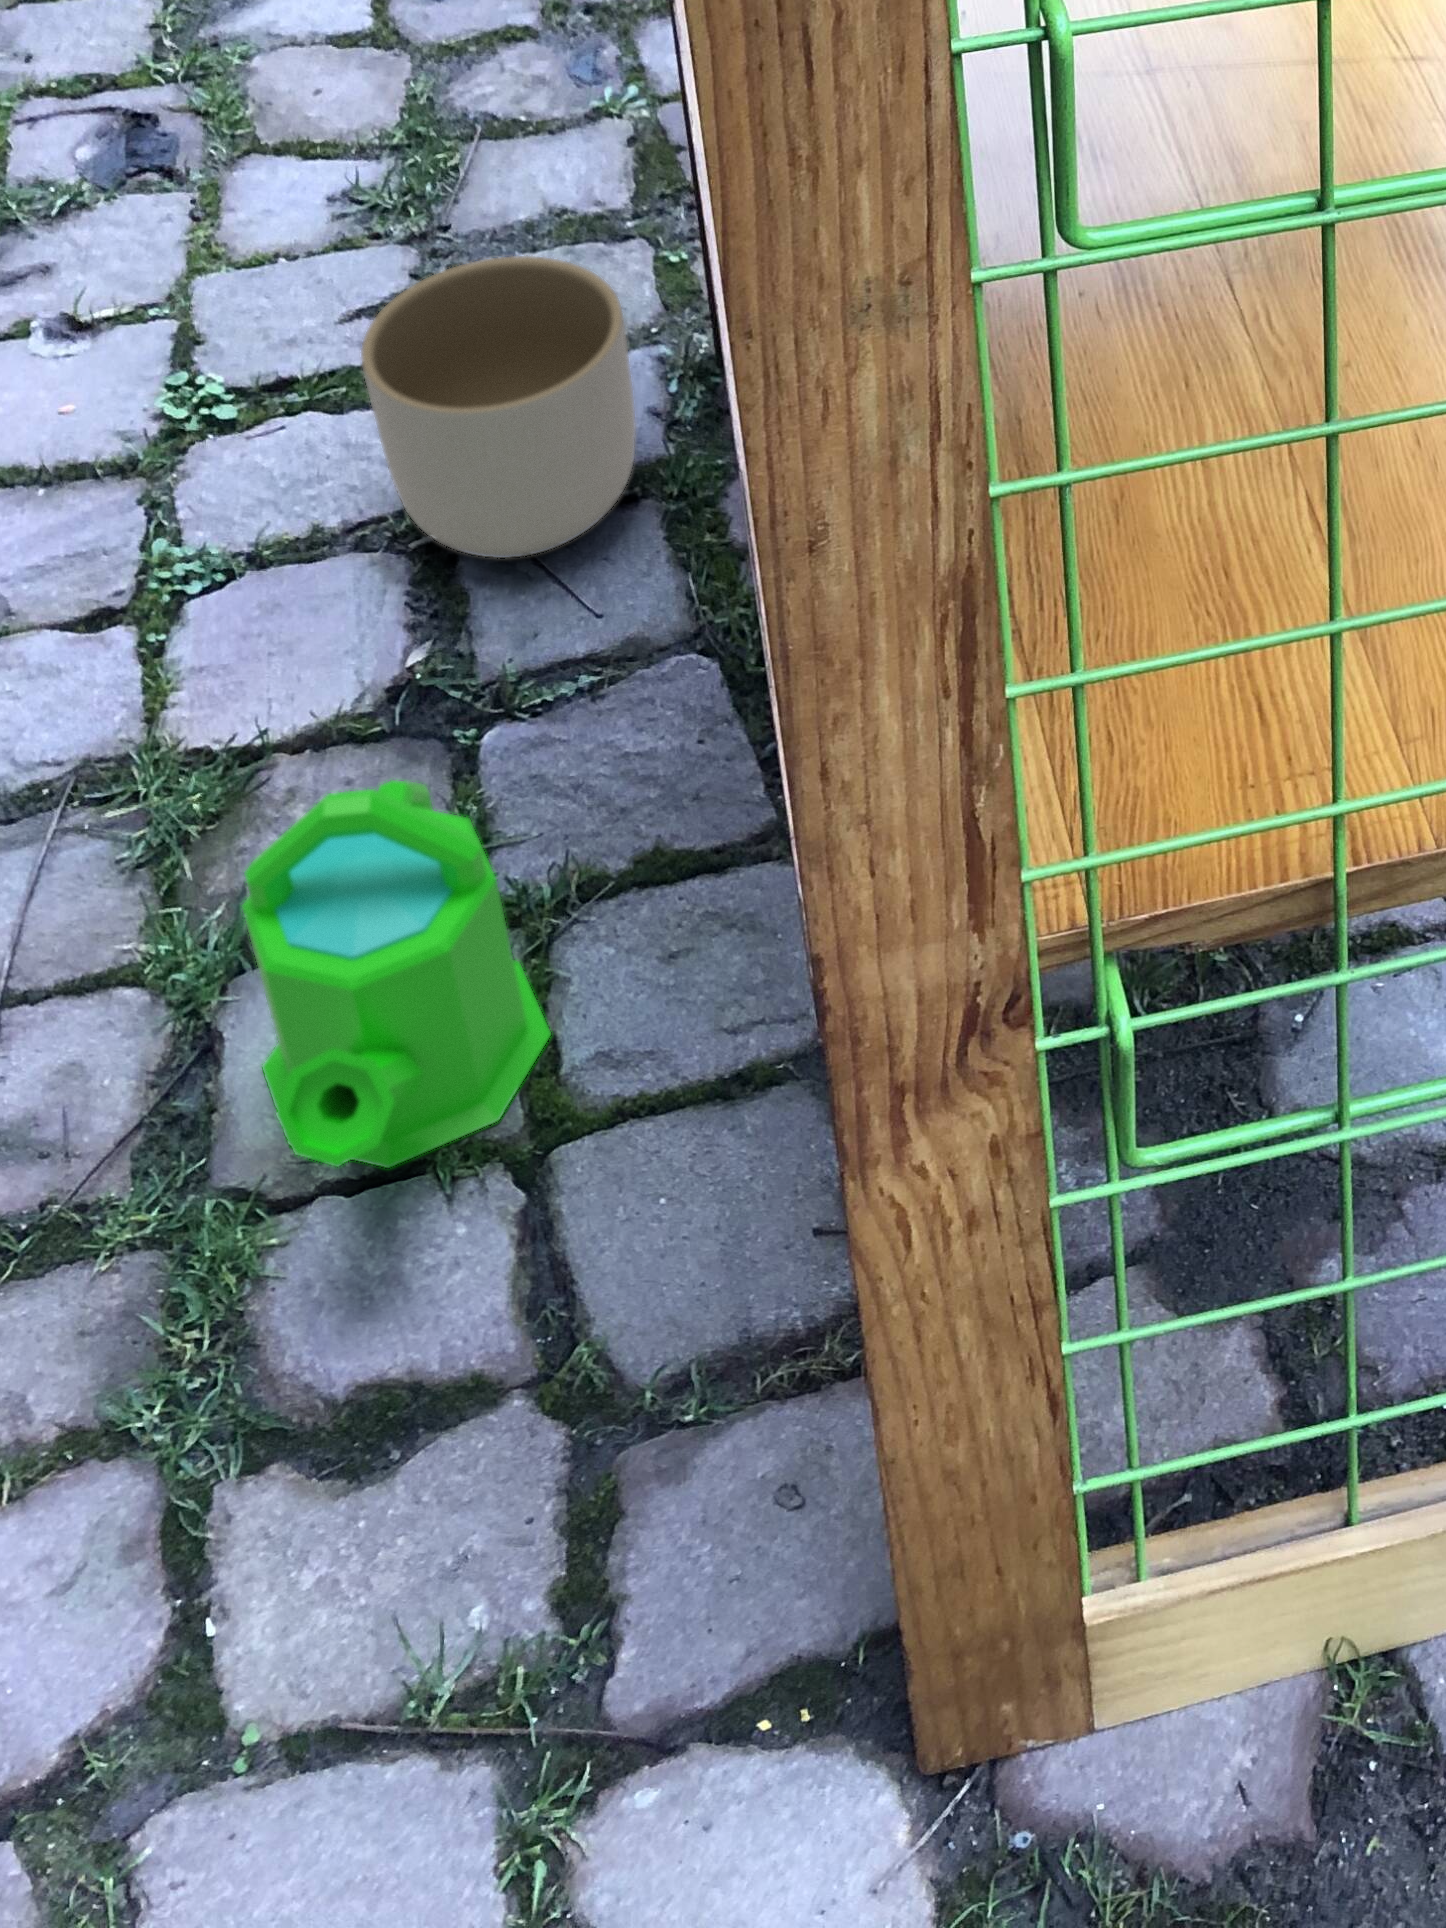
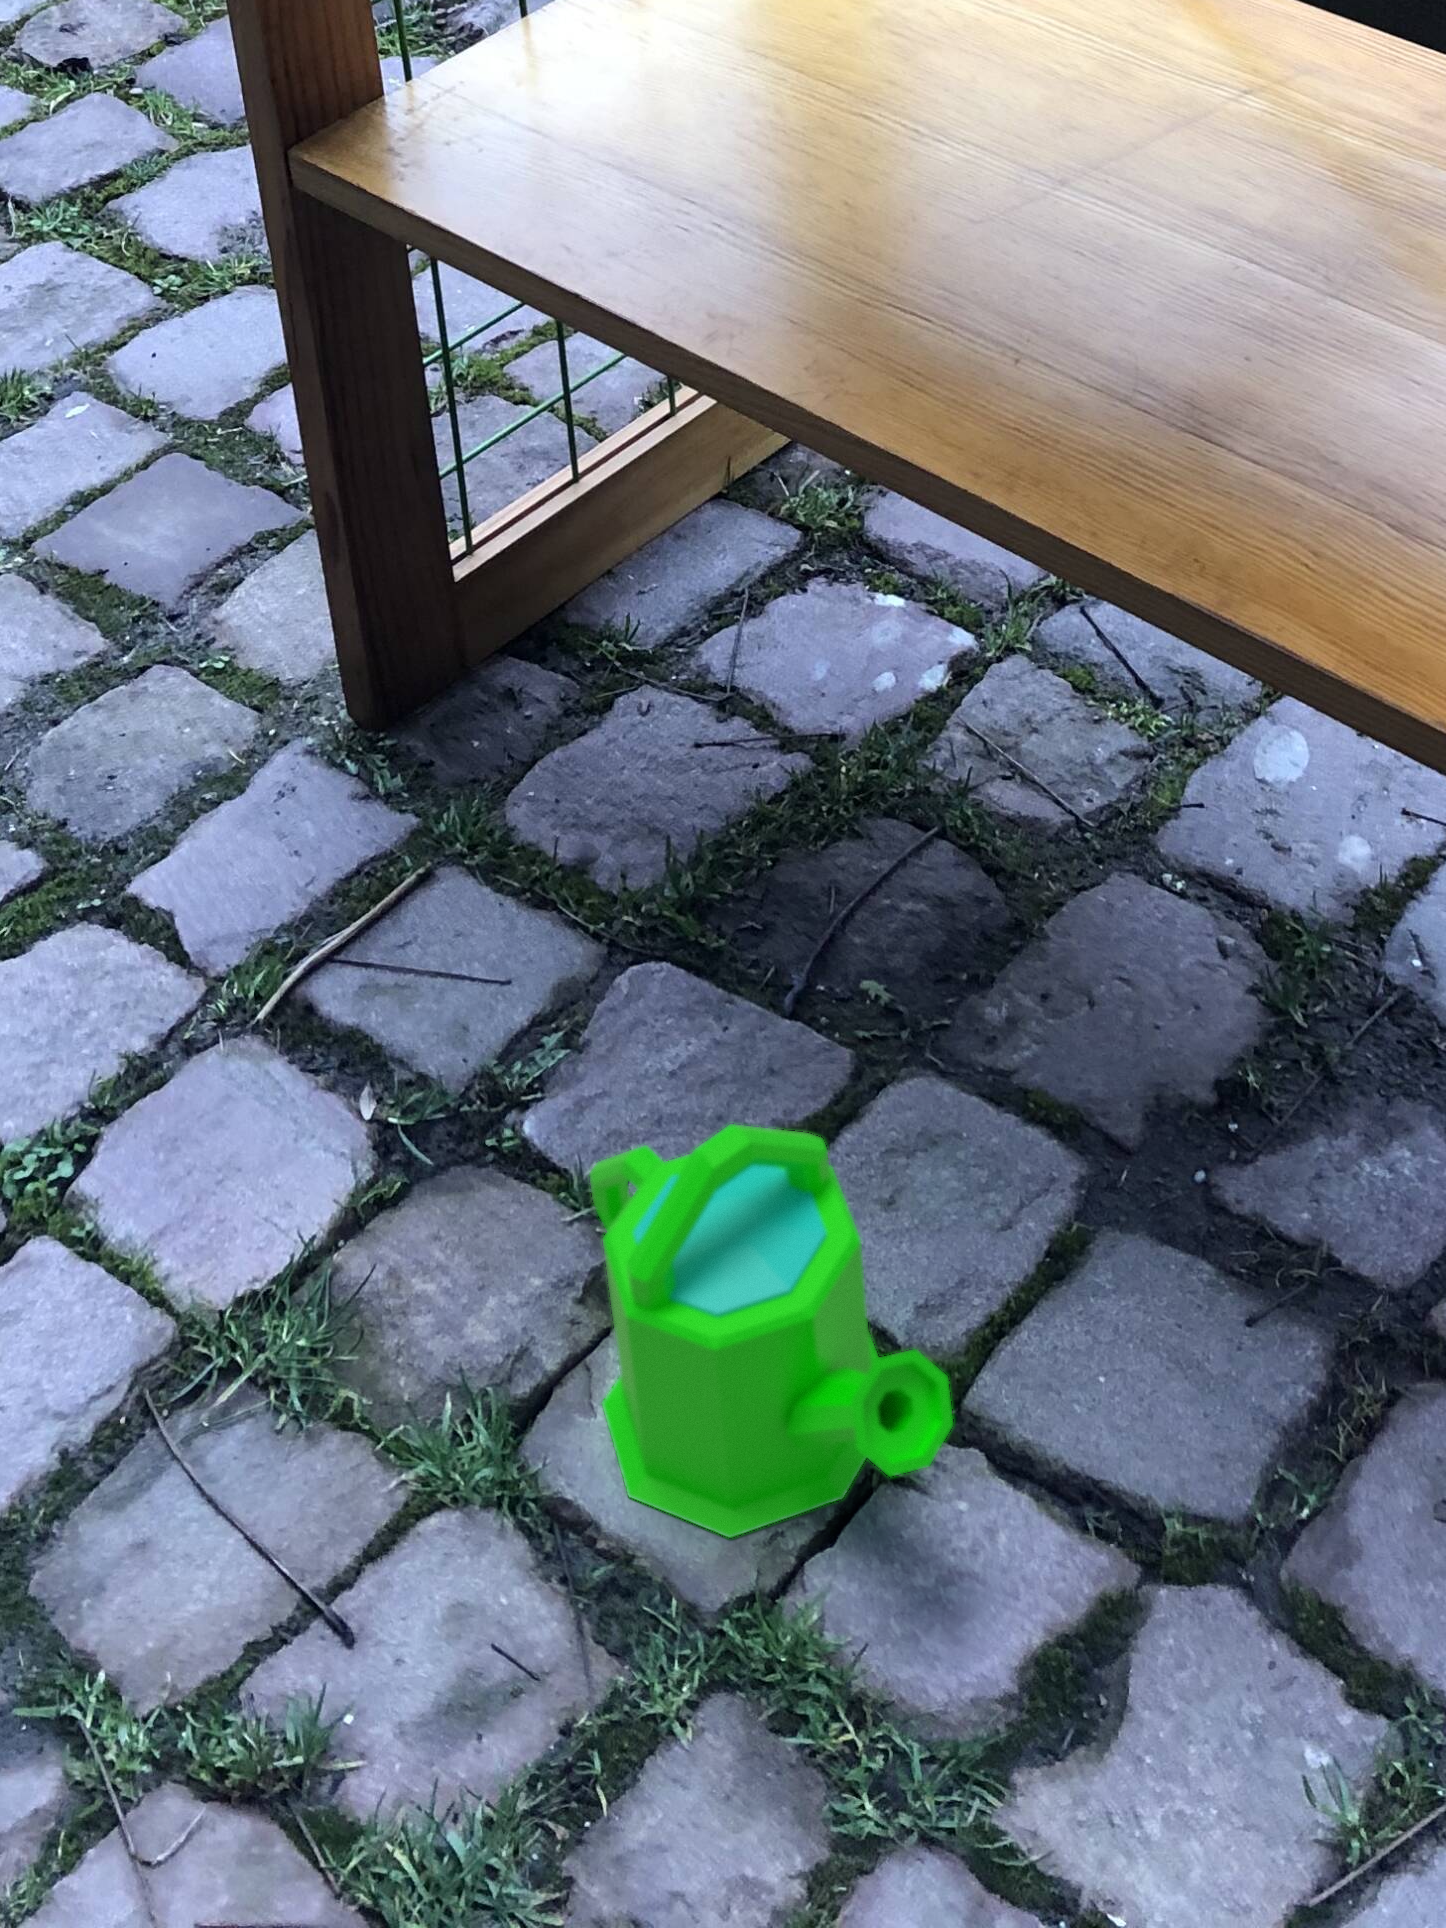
planter: present [361,256,636,558] -> none [159,654,453,992]

